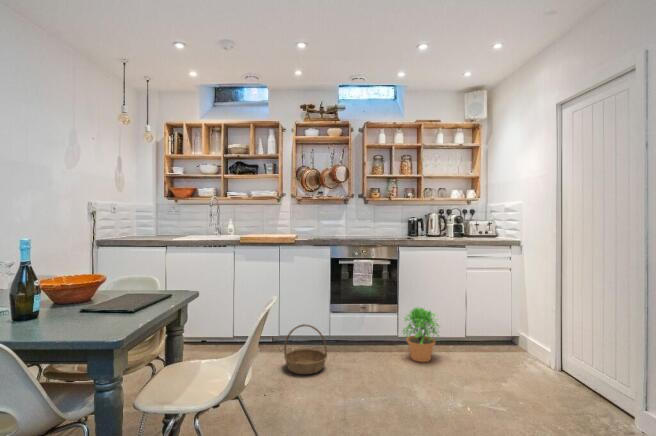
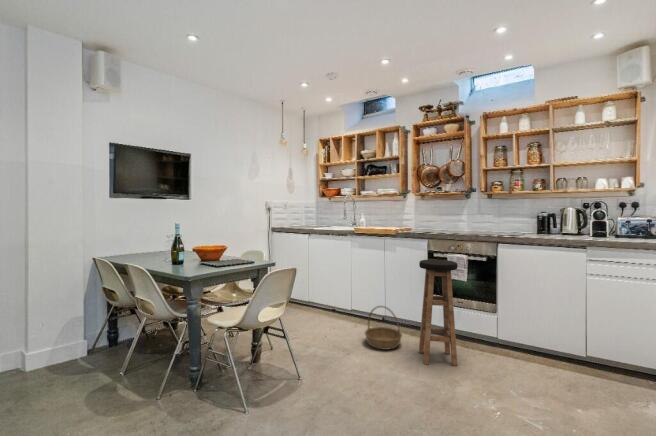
bar stool: none [345,266,390,377] -> present [419,260,458,366]
potted plant: present [403,308,439,362] -> none [482,308,535,369]

